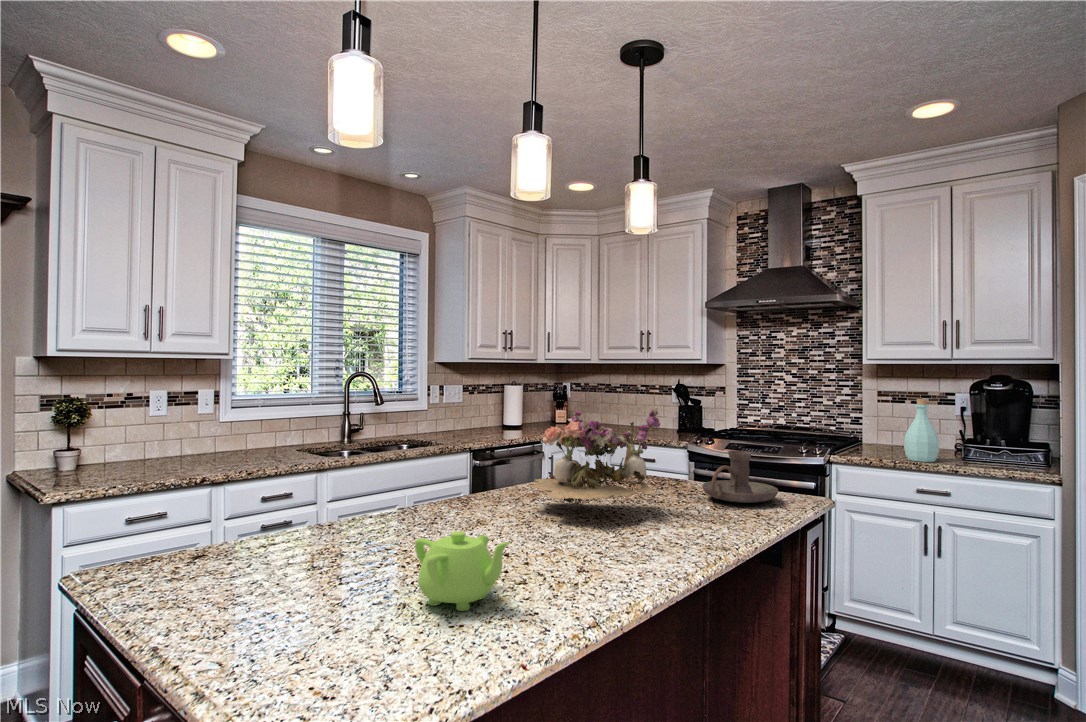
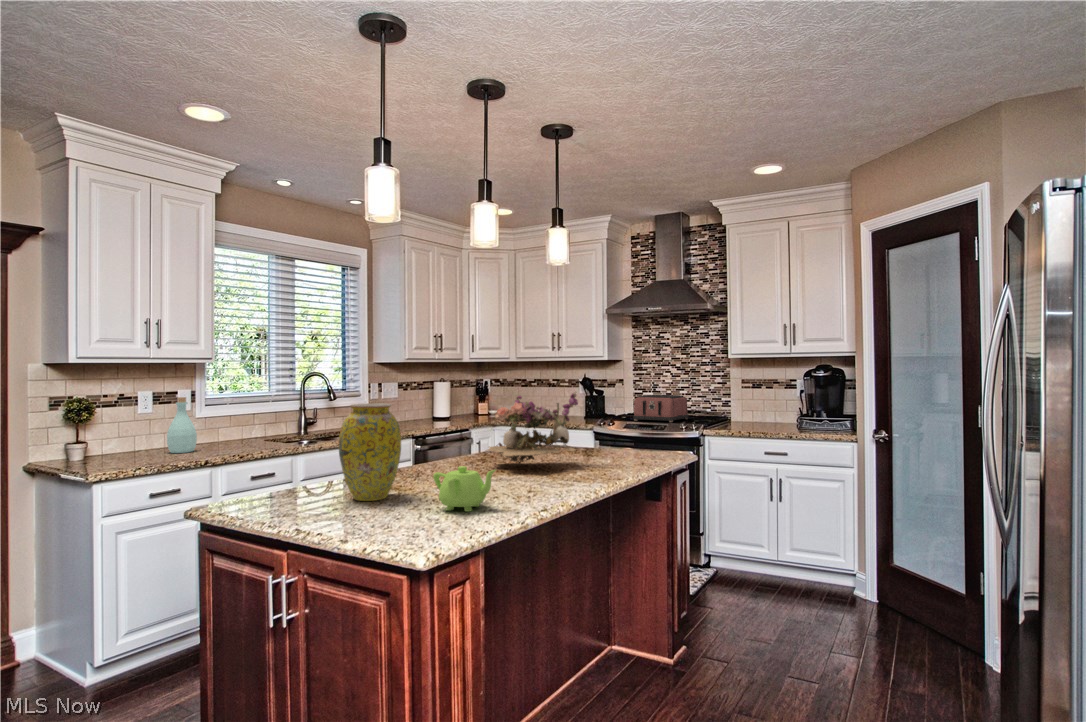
bottle: present [904,399,939,462] -> present [167,397,197,453]
toaster: none [736,407,807,443] -> present [633,395,688,422]
vase: none [291,421,385,570] -> present [339,403,401,501]
candle holder: present [702,451,778,503] -> none [607,422,659,458]

